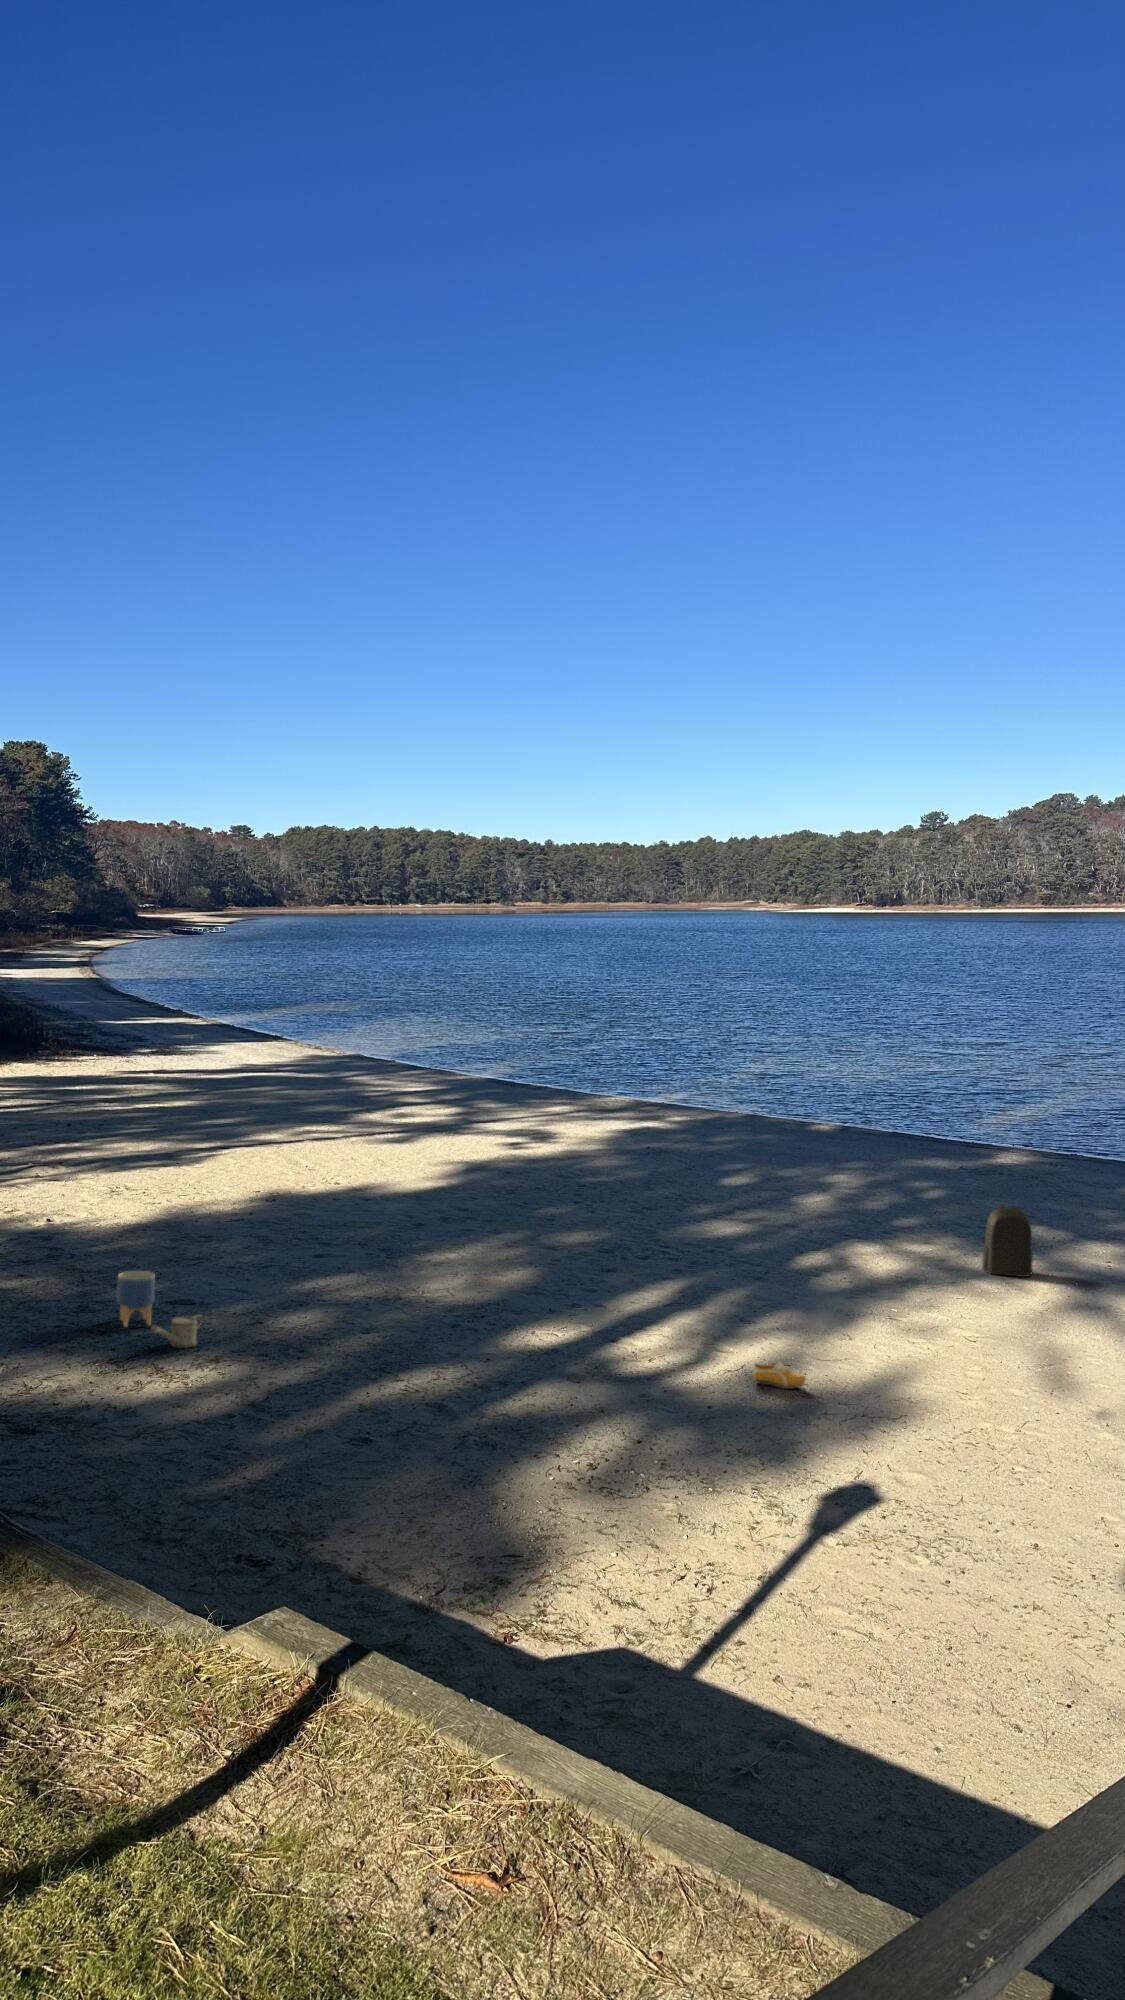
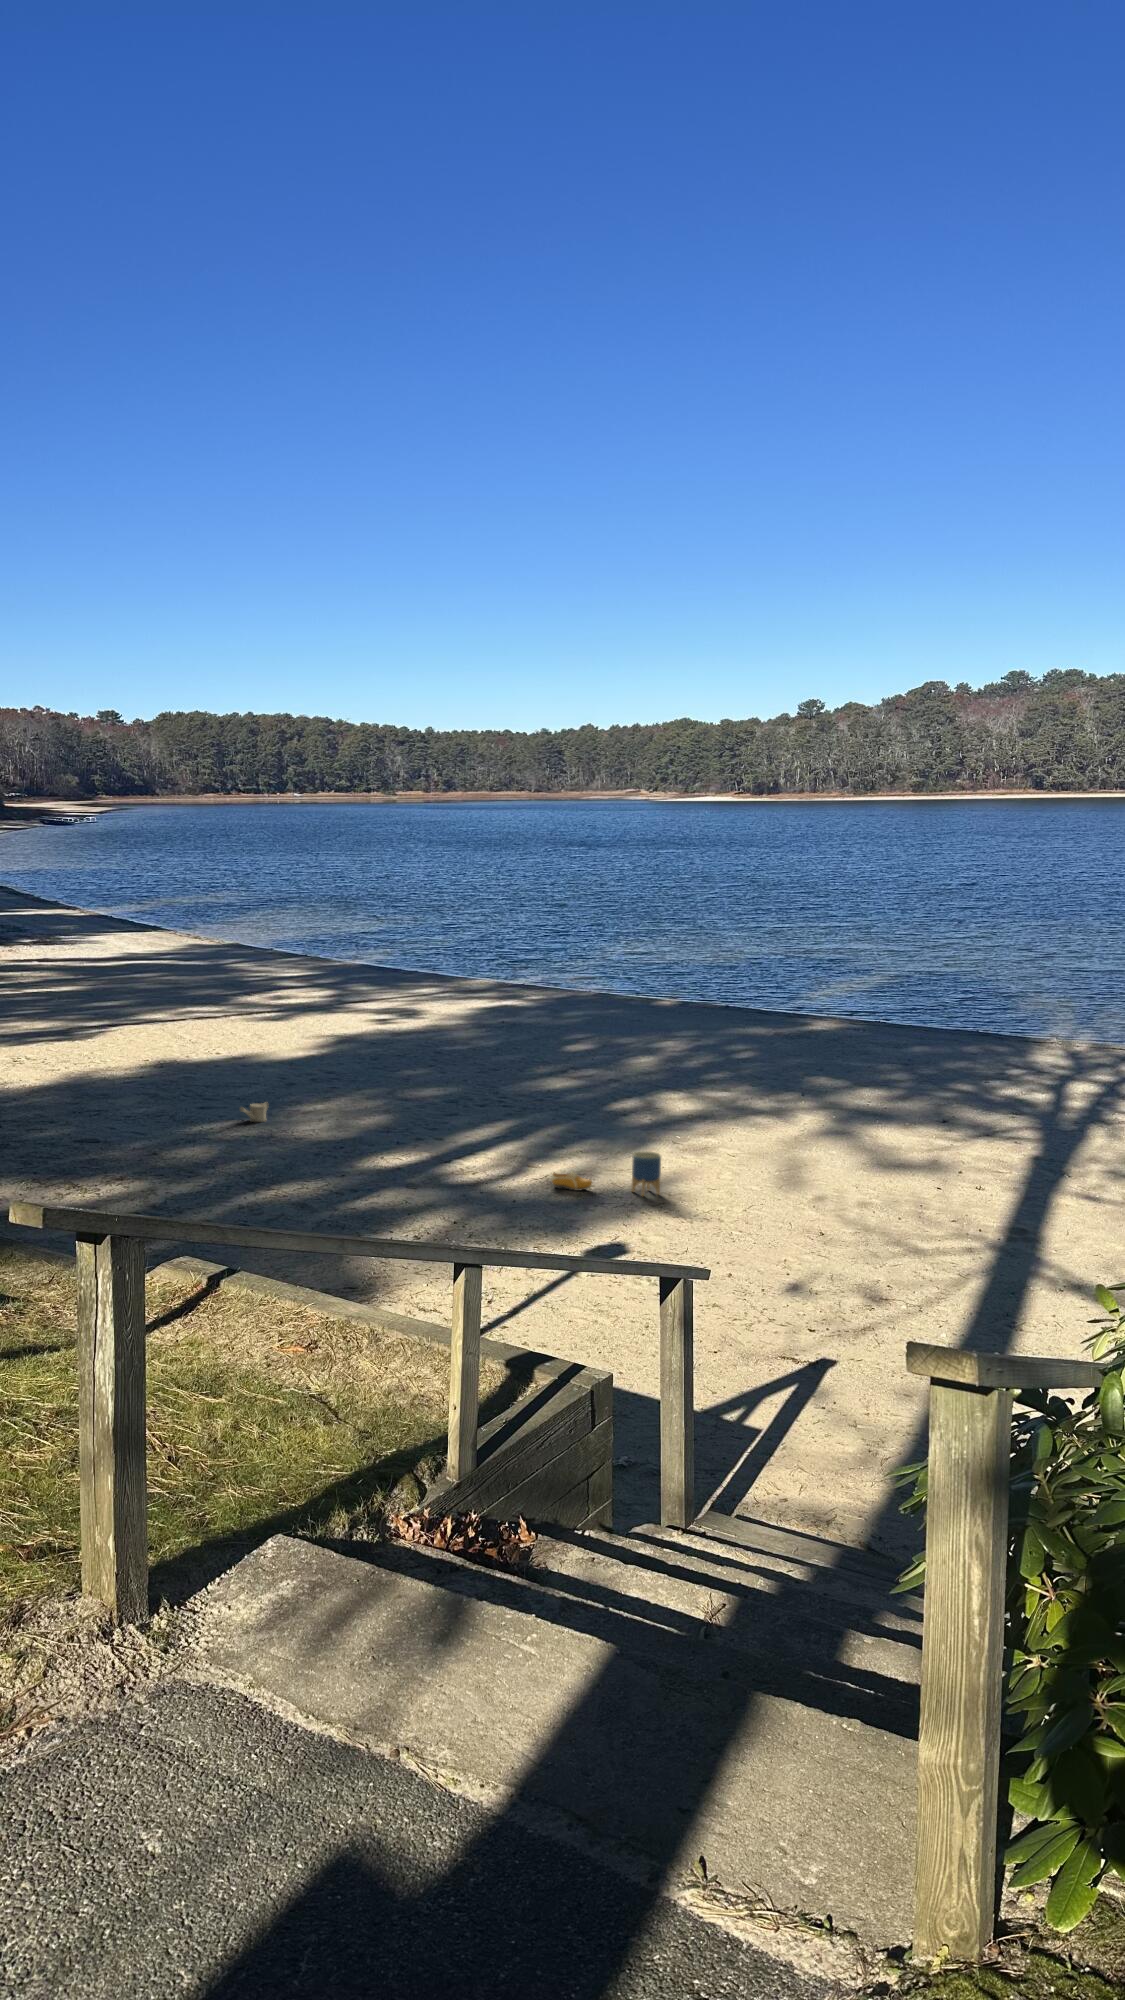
backpack: present [982,1206,1033,1277] -> none [766,1055,807,1114]
planter: present [117,1271,155,1327] -> present [631,1152,661,1195]
watering can: present [152,1315,203,1348] -> present [240,1102,268,1122]

